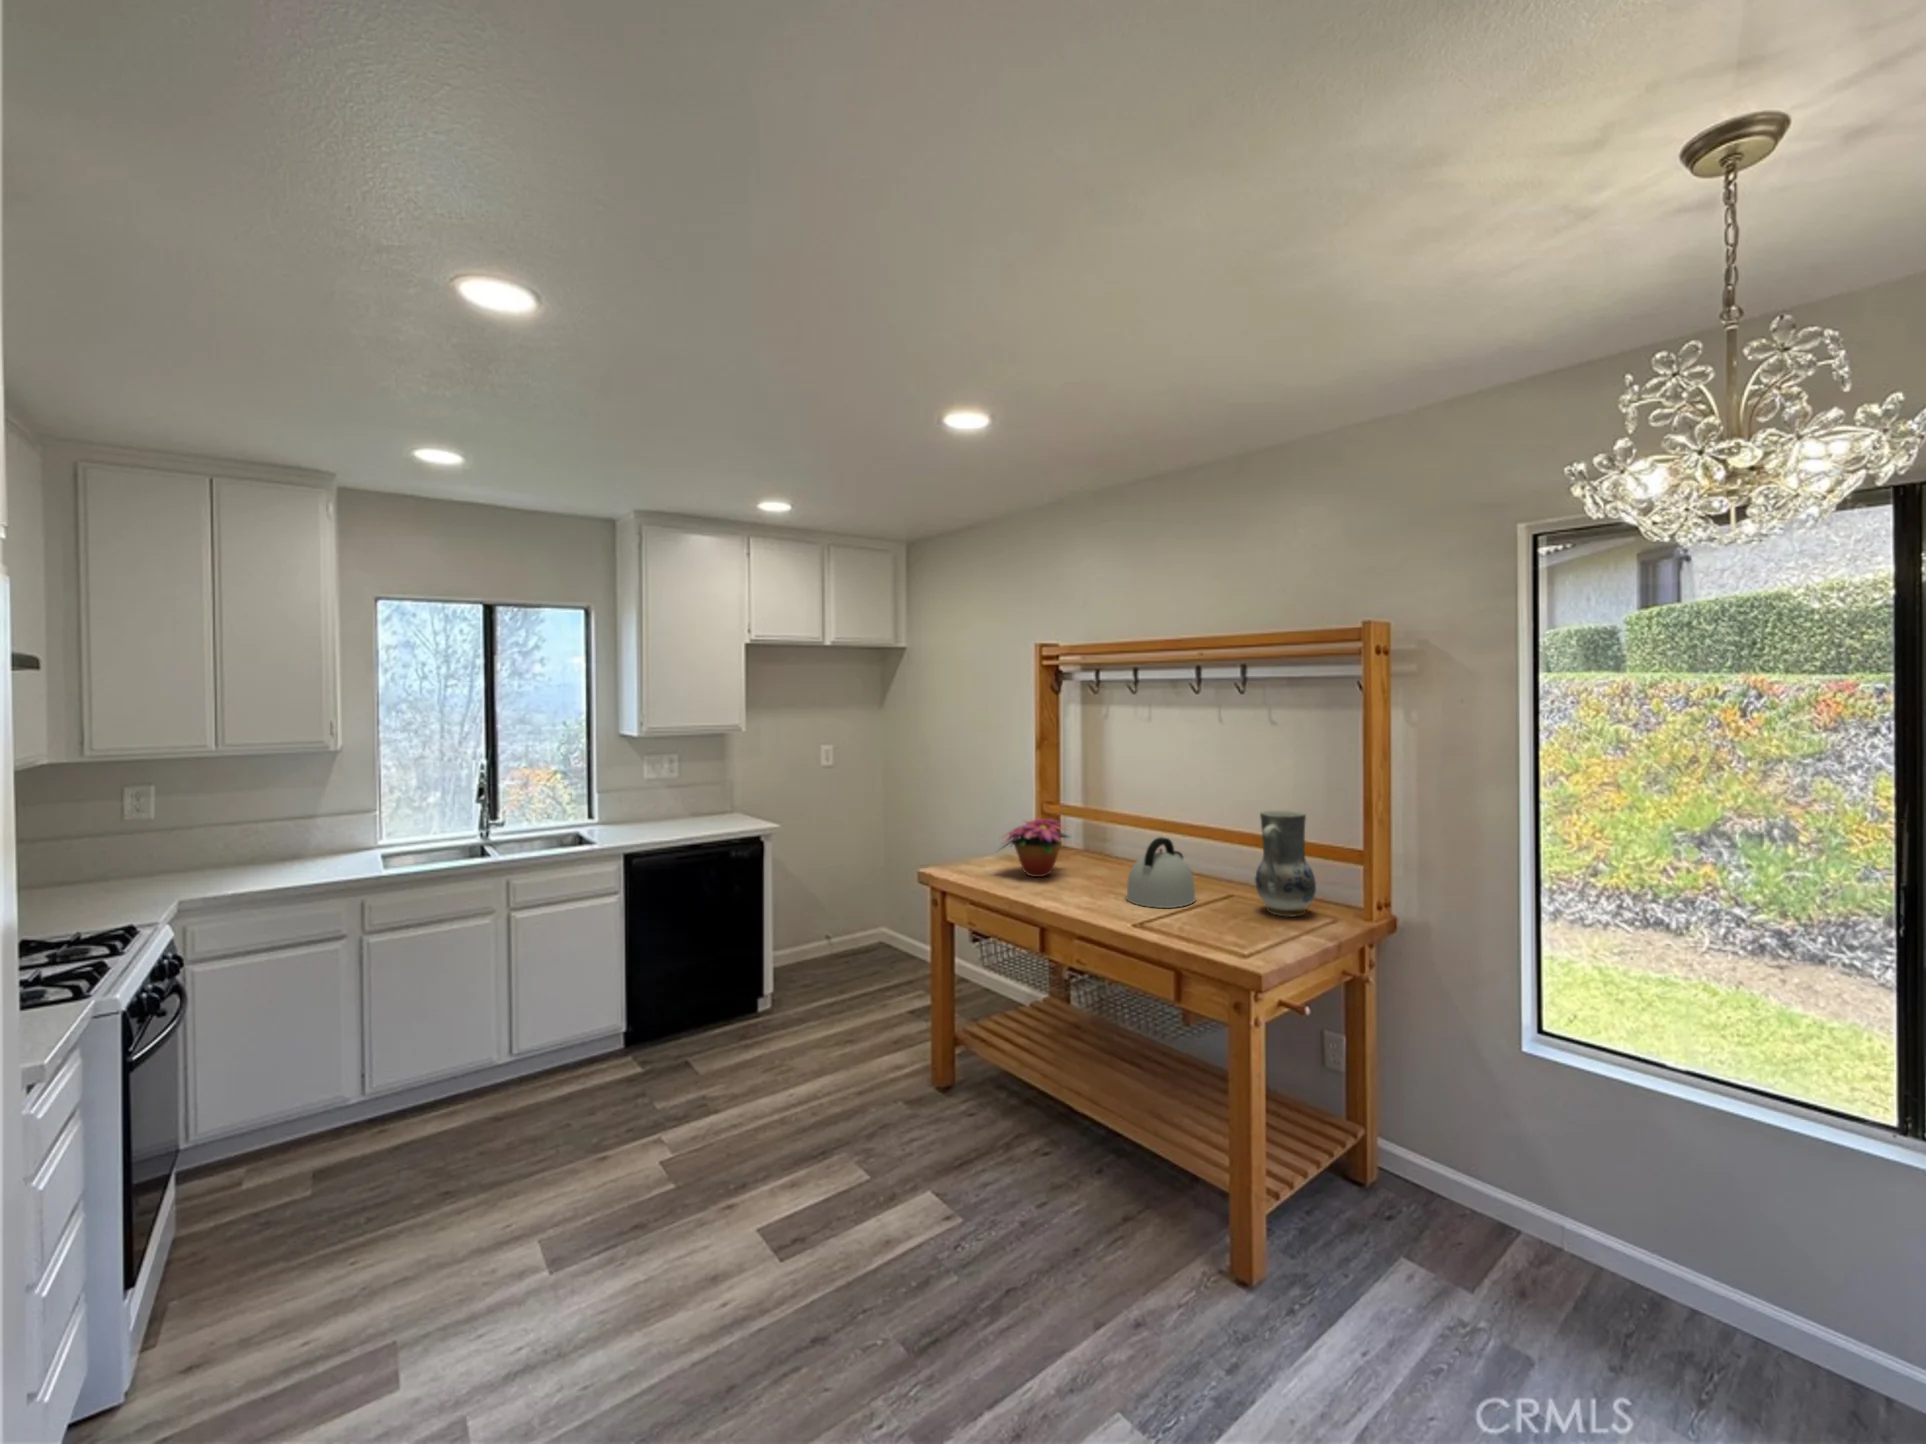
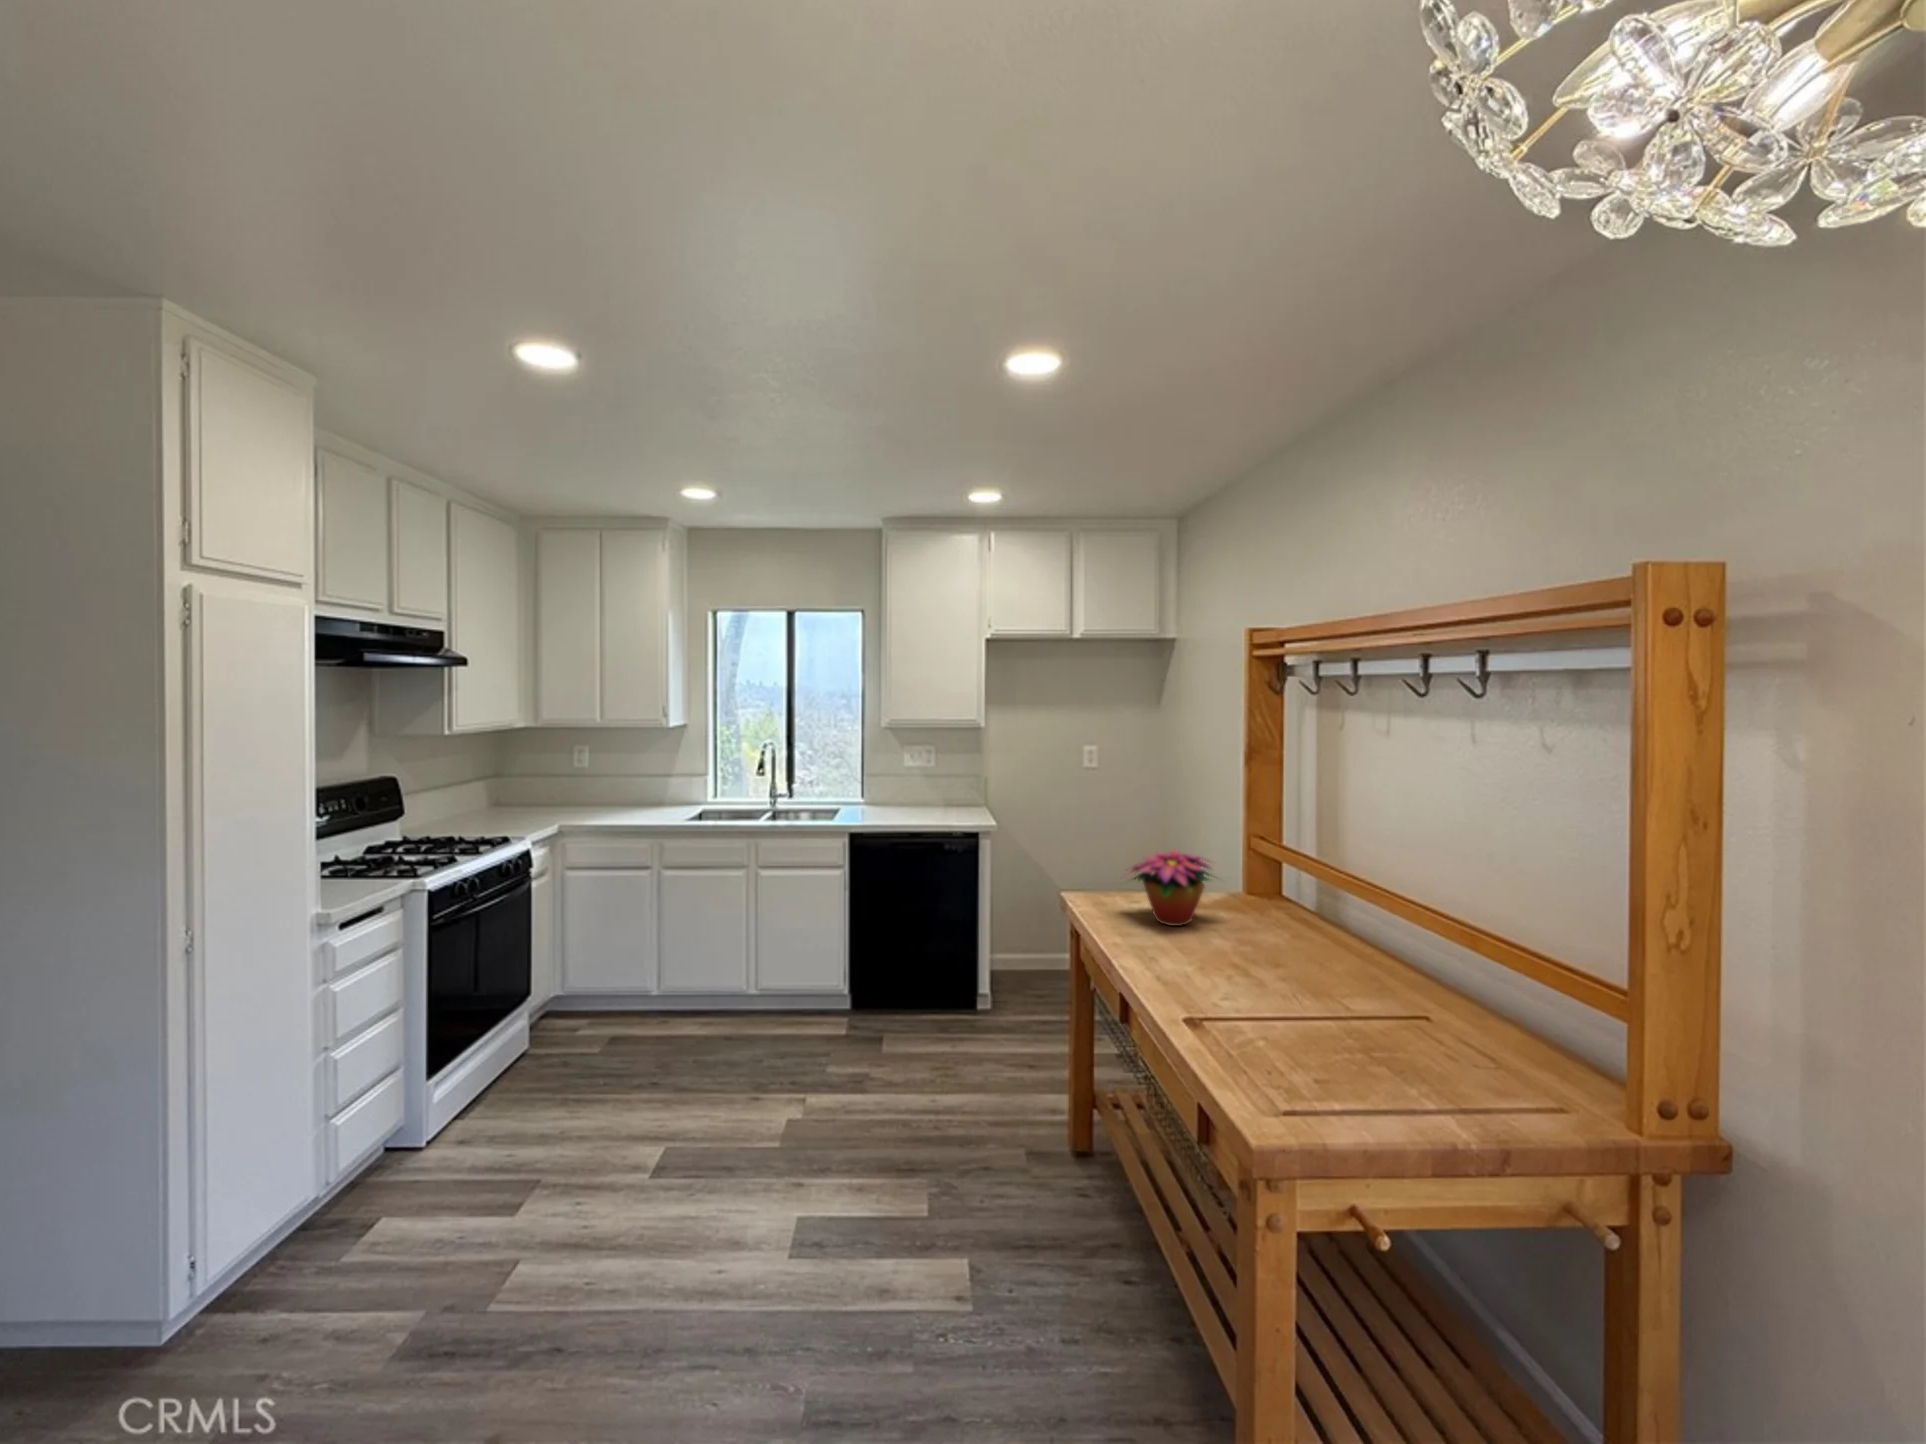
vase: present [1255,810,1316,916] -> none [1391,885,1510,1069]
kettle: present [1126,837,1196,908] -> none [1224,900,1335,1006]

